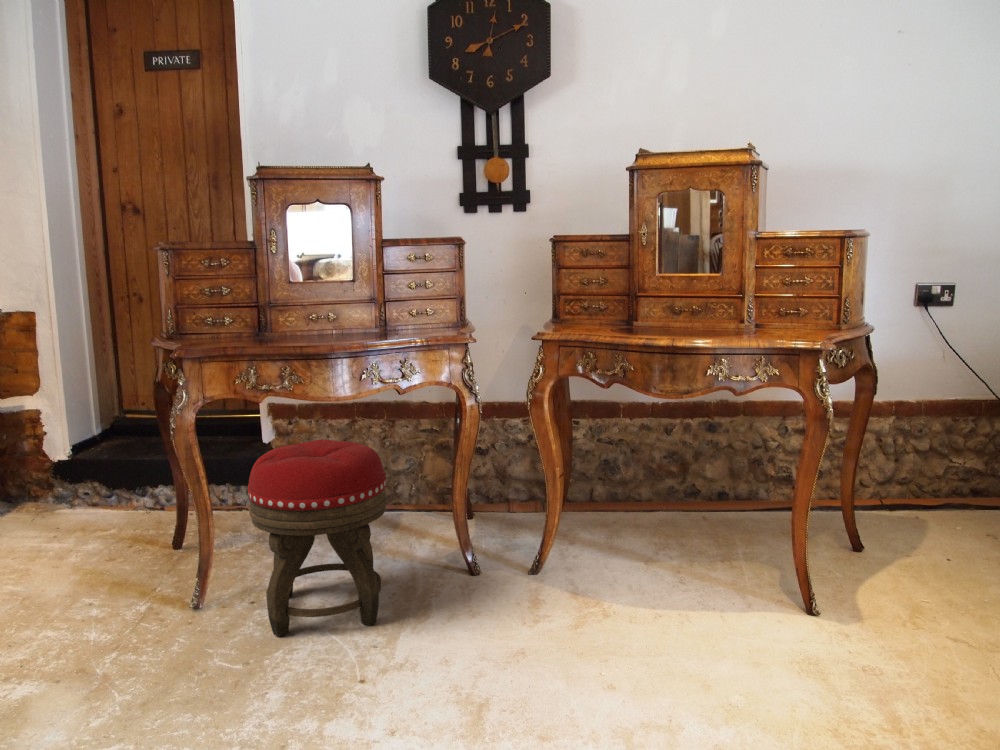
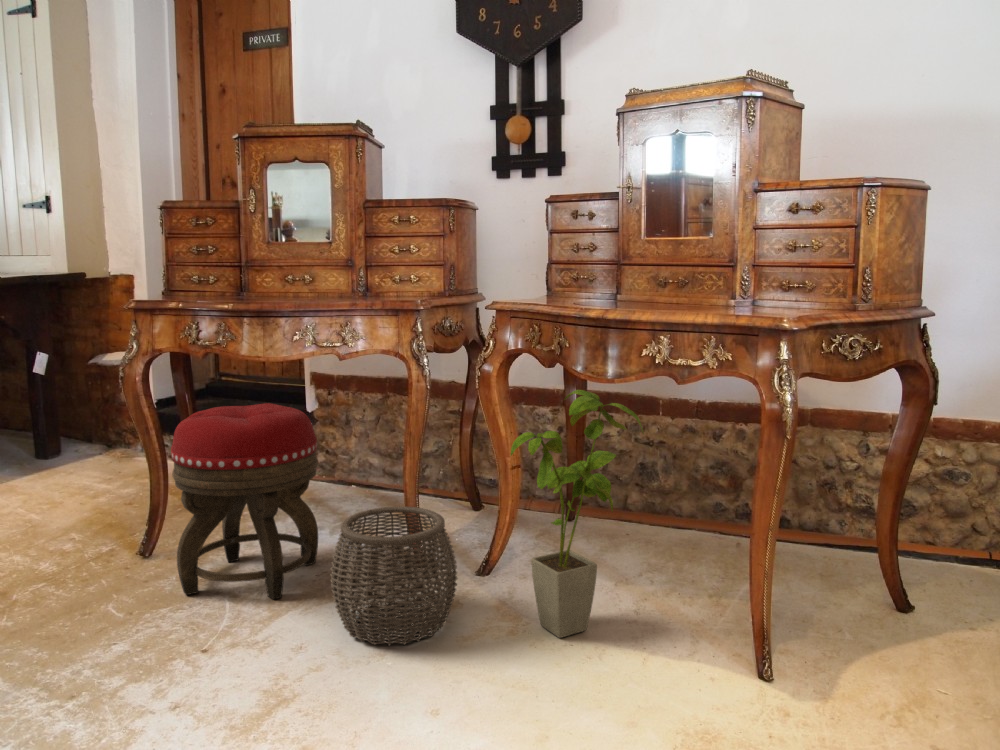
house plant: none [602,405,711,612] -> present [511,390,643,638]
woven basket: none [445,520,559,647] -> present [330,507,457,645]

